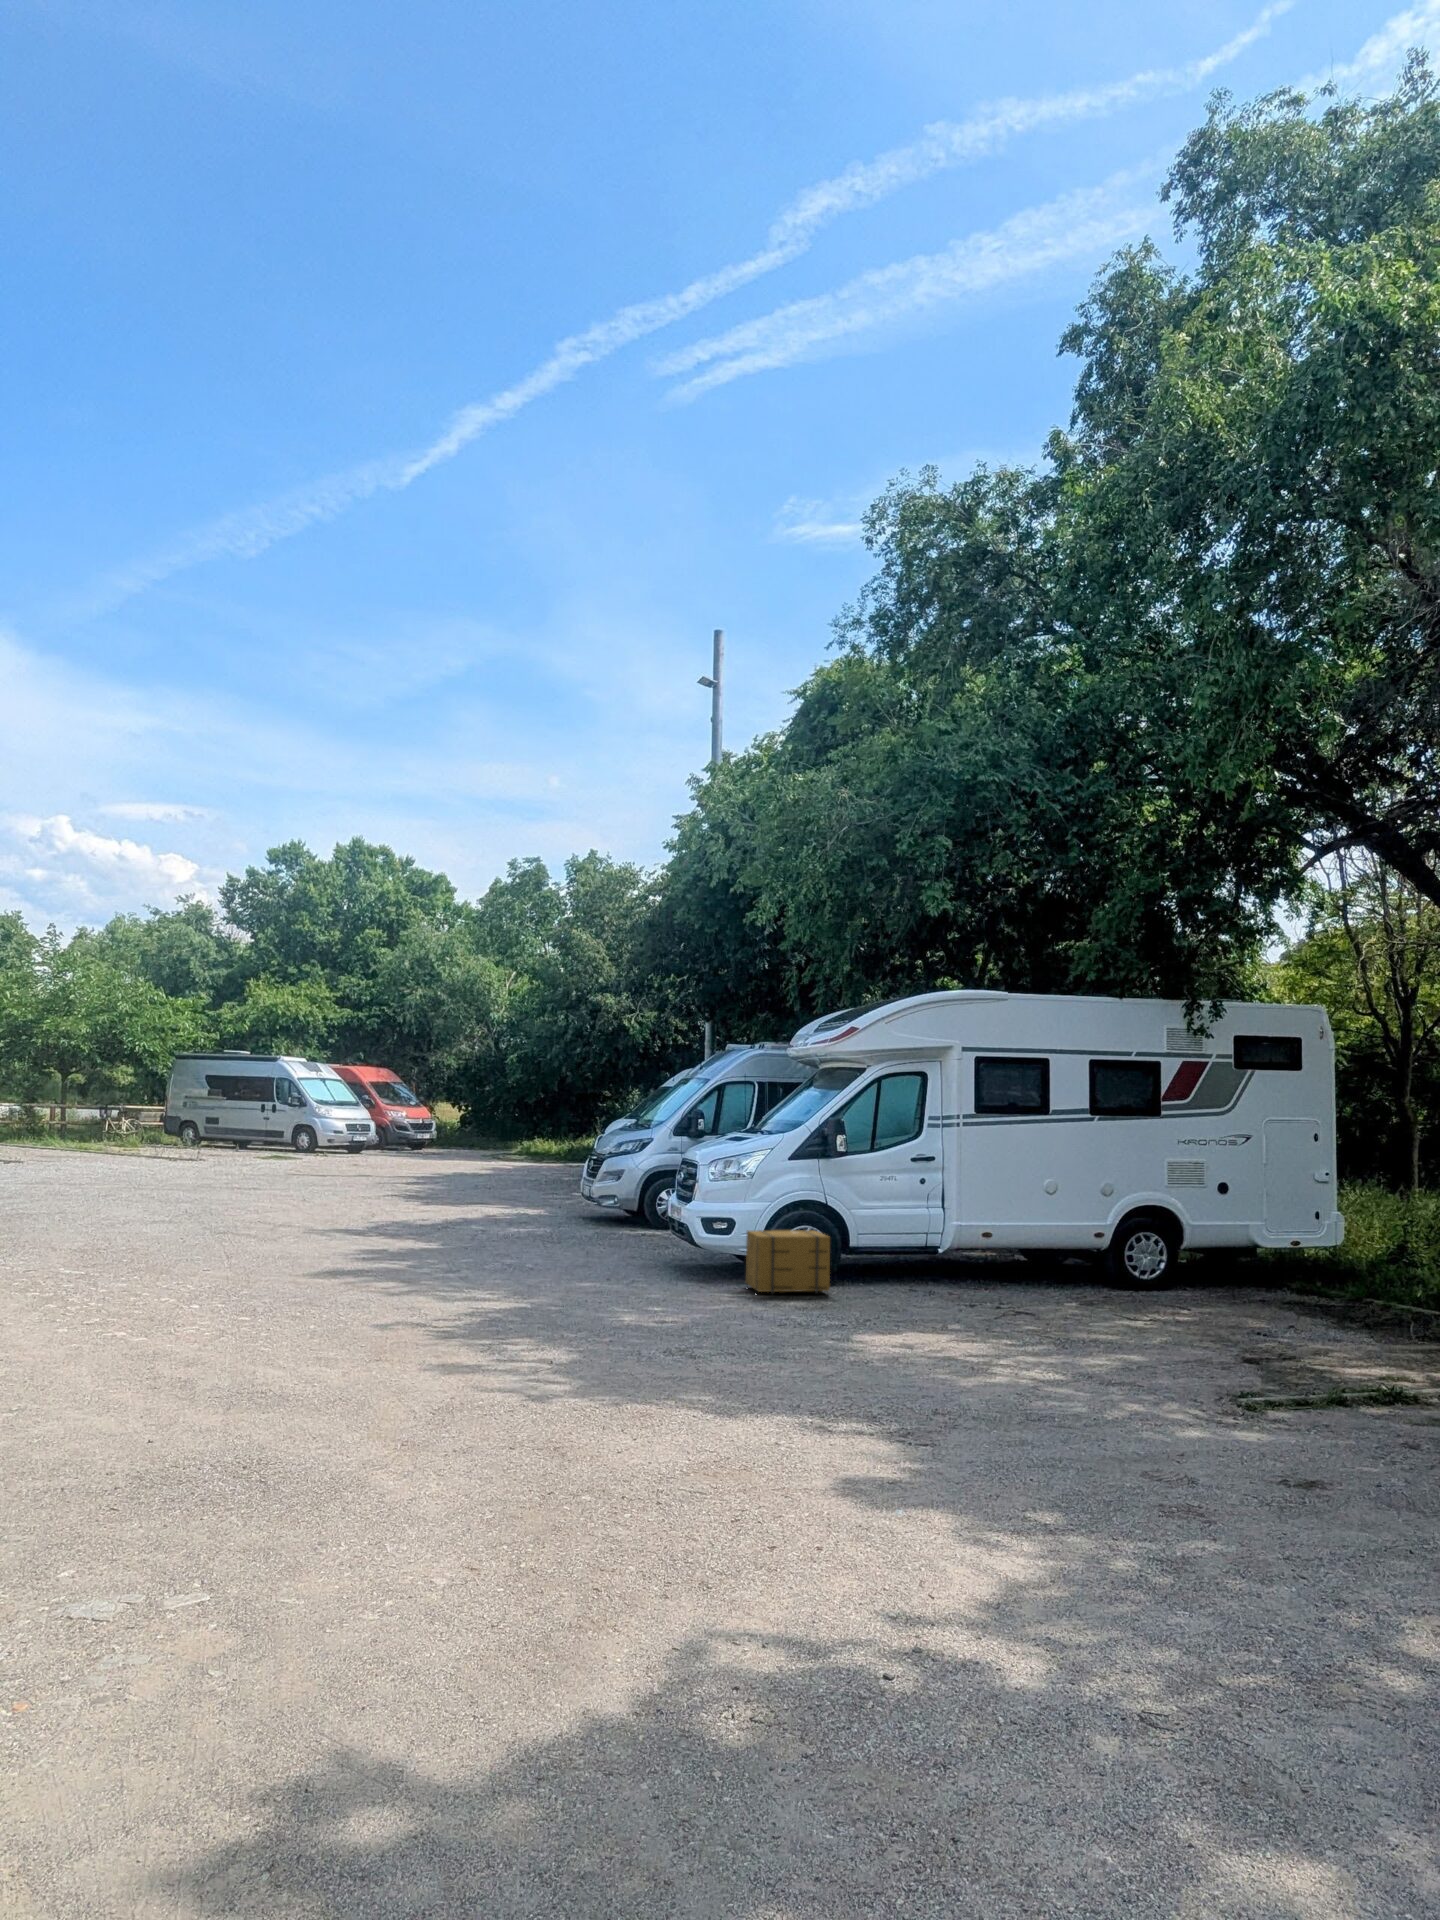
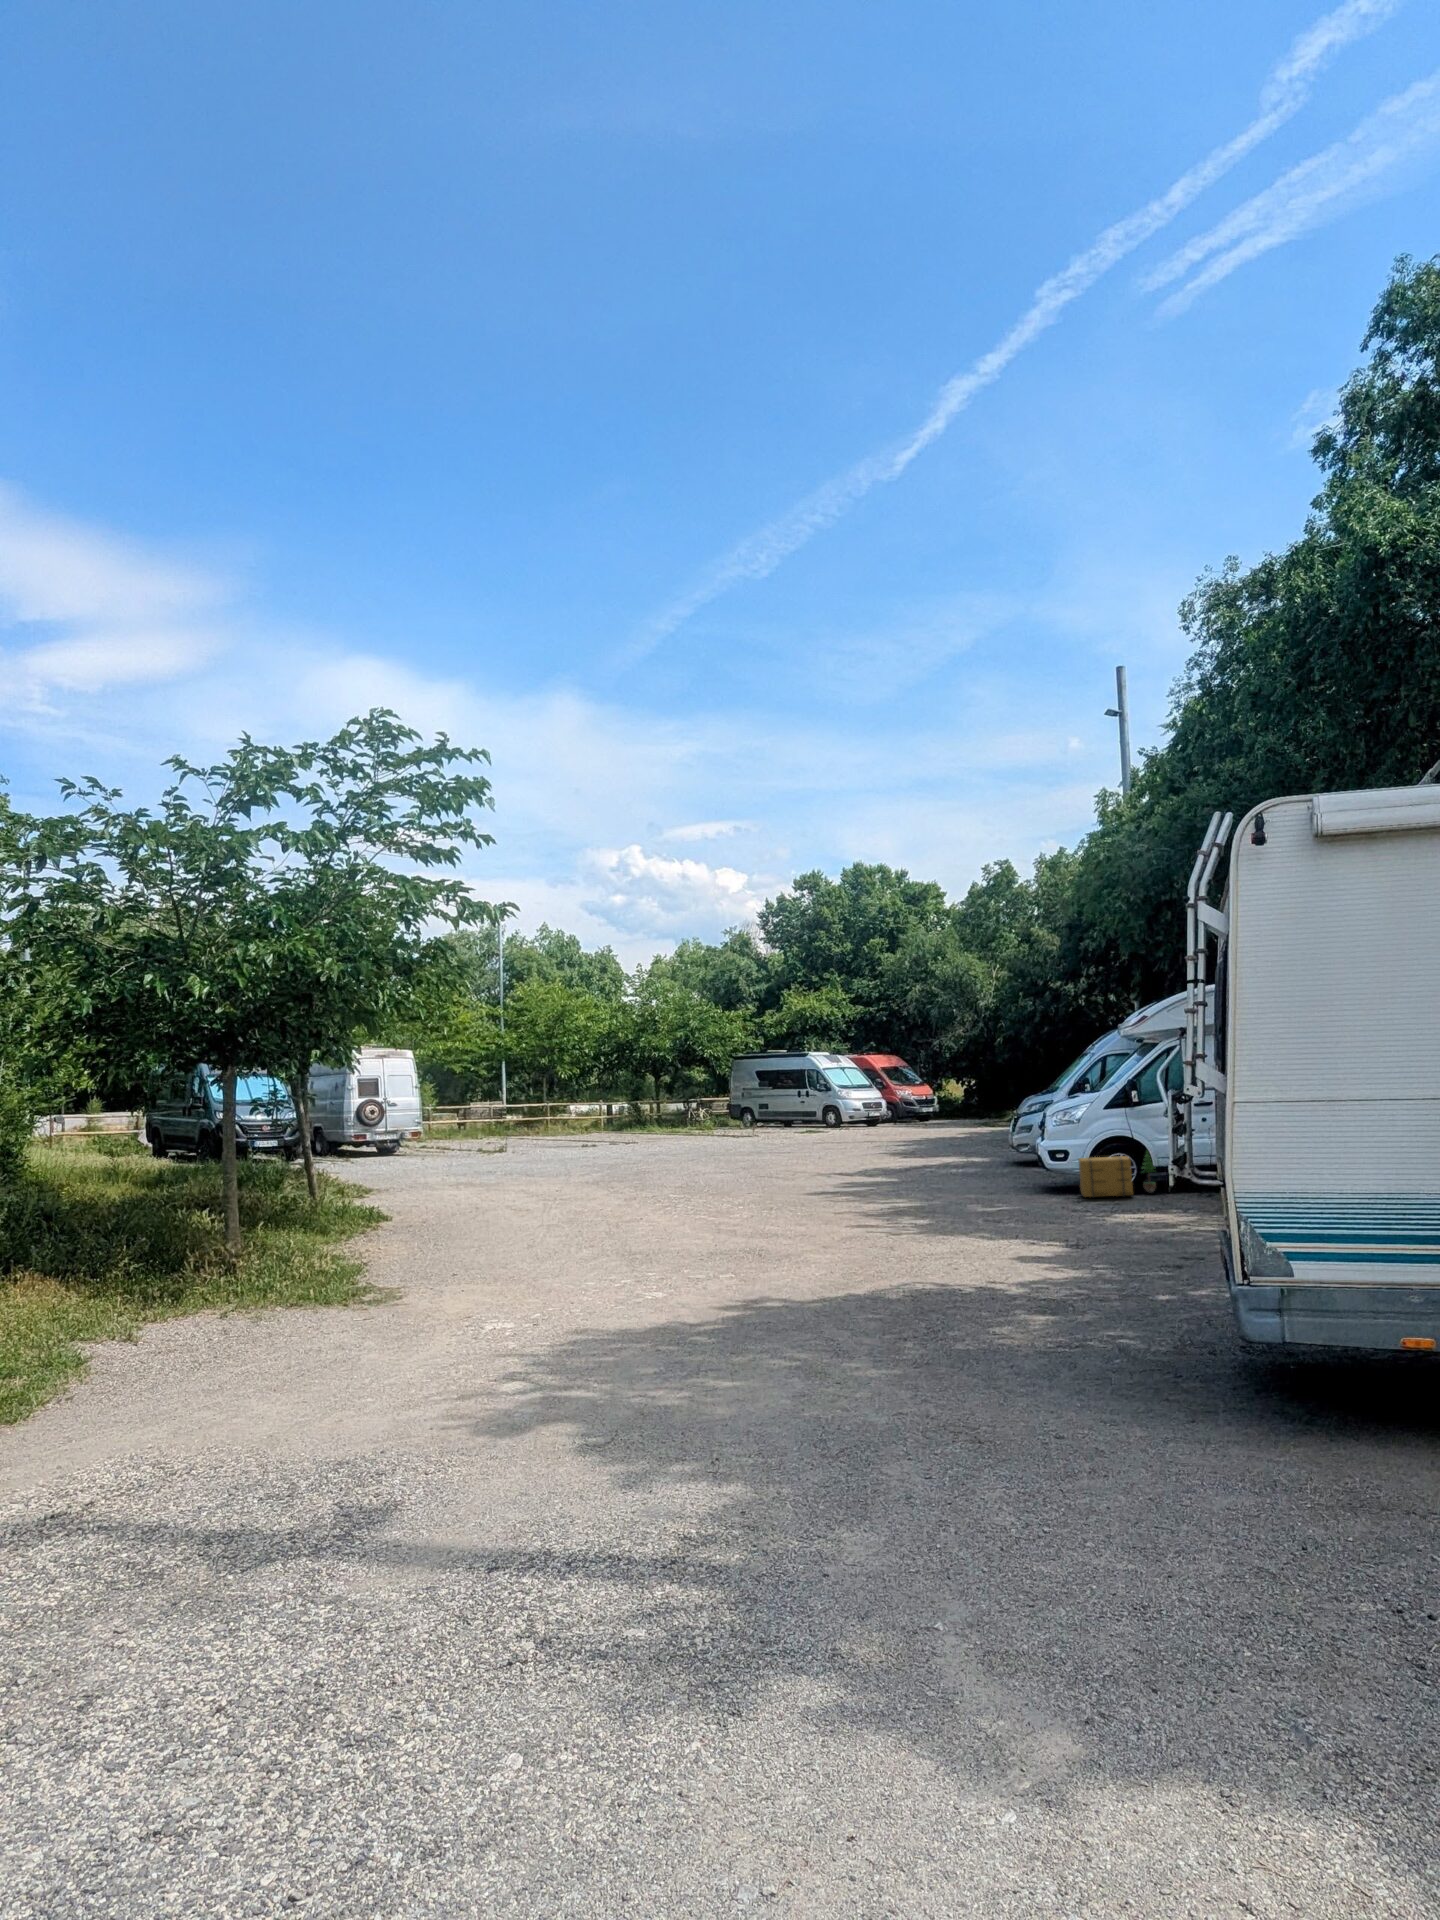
potted tree: none [833,1221,857,1288] -> present [1143,1151,1156,1193]

